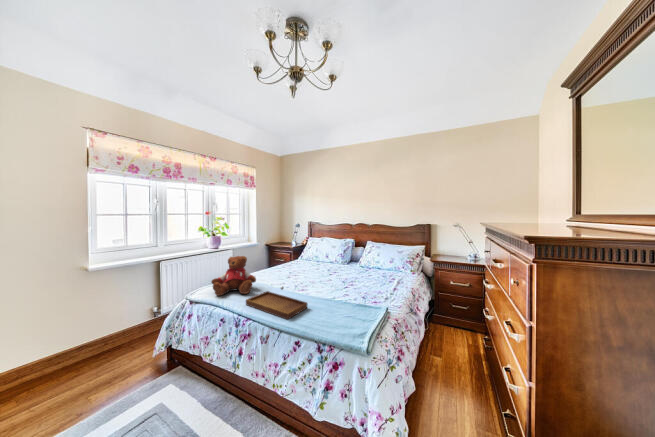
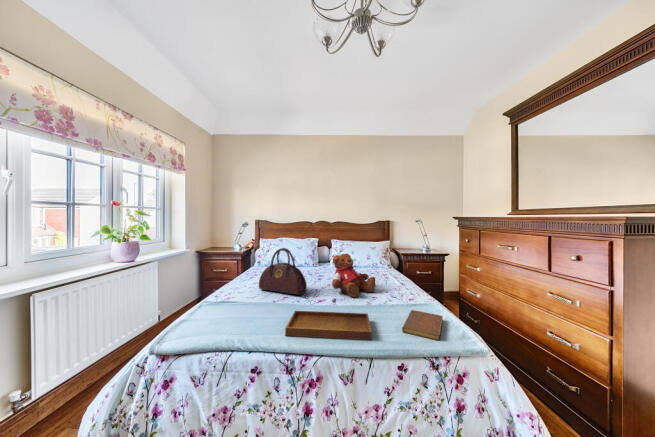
handbag: none [273,246,300,282] -> present [259,248,307,295]
teddy bear: present [212,256,256,296] -> present [332,253,375,297]
notebook: none [317,308,364,333] -> present [402,310,443,340]

